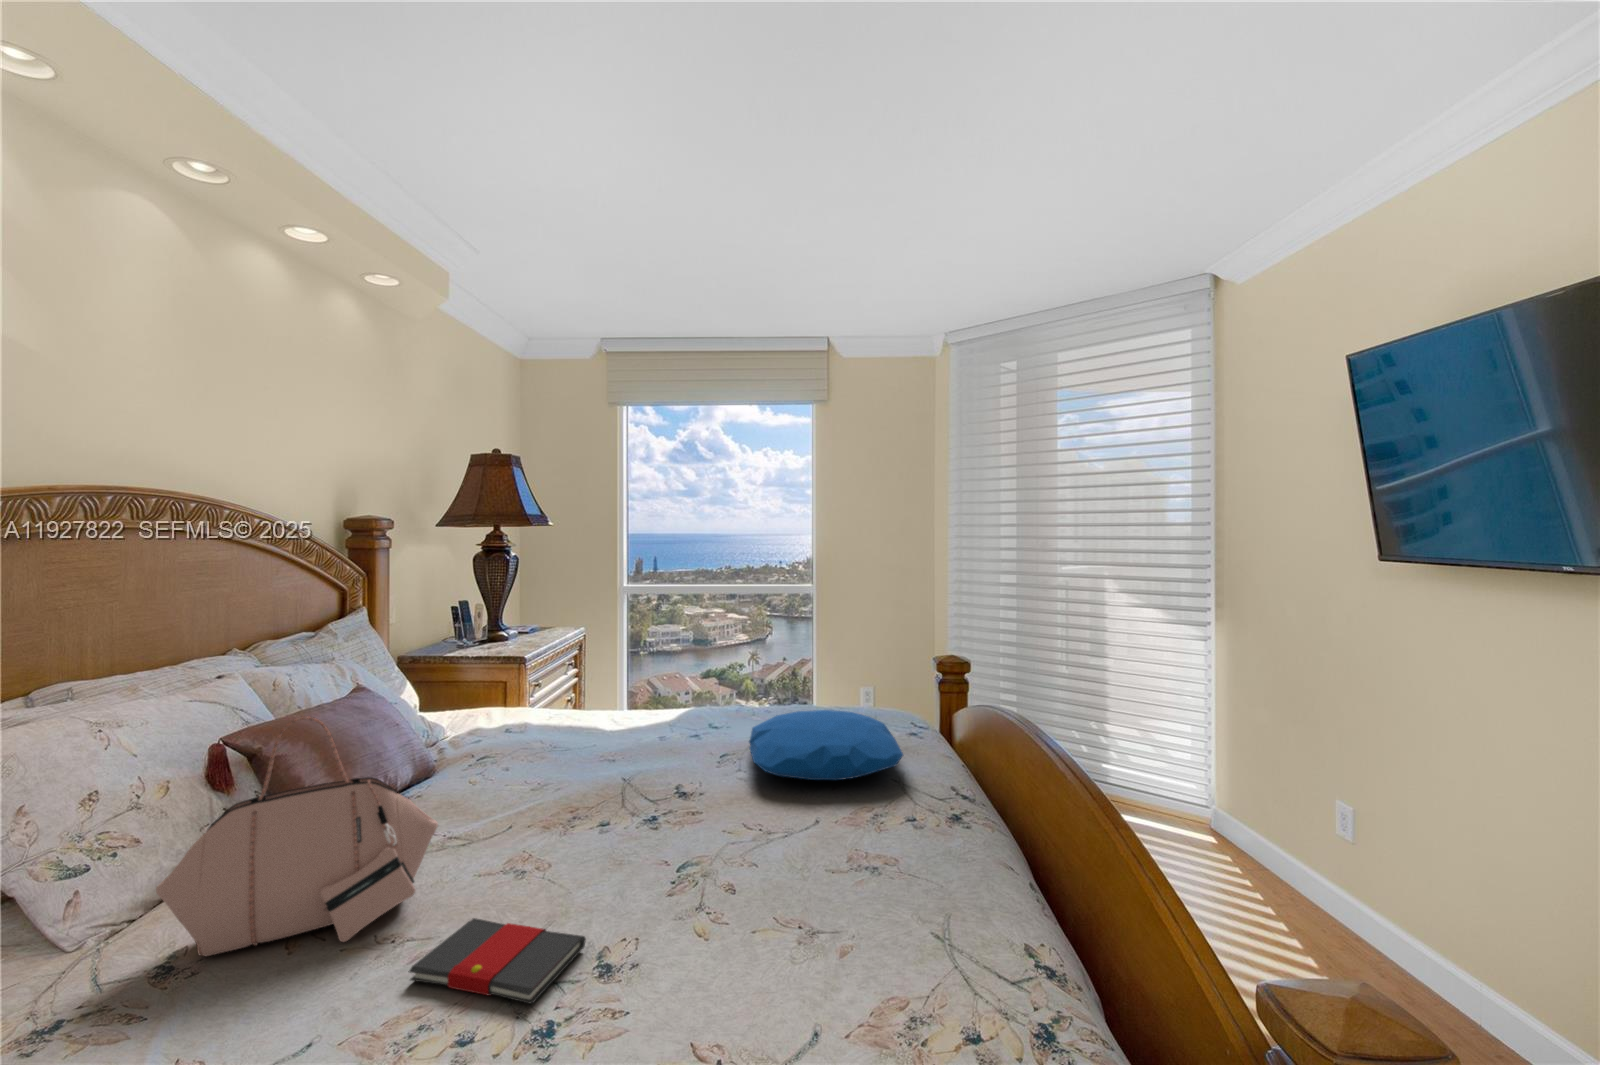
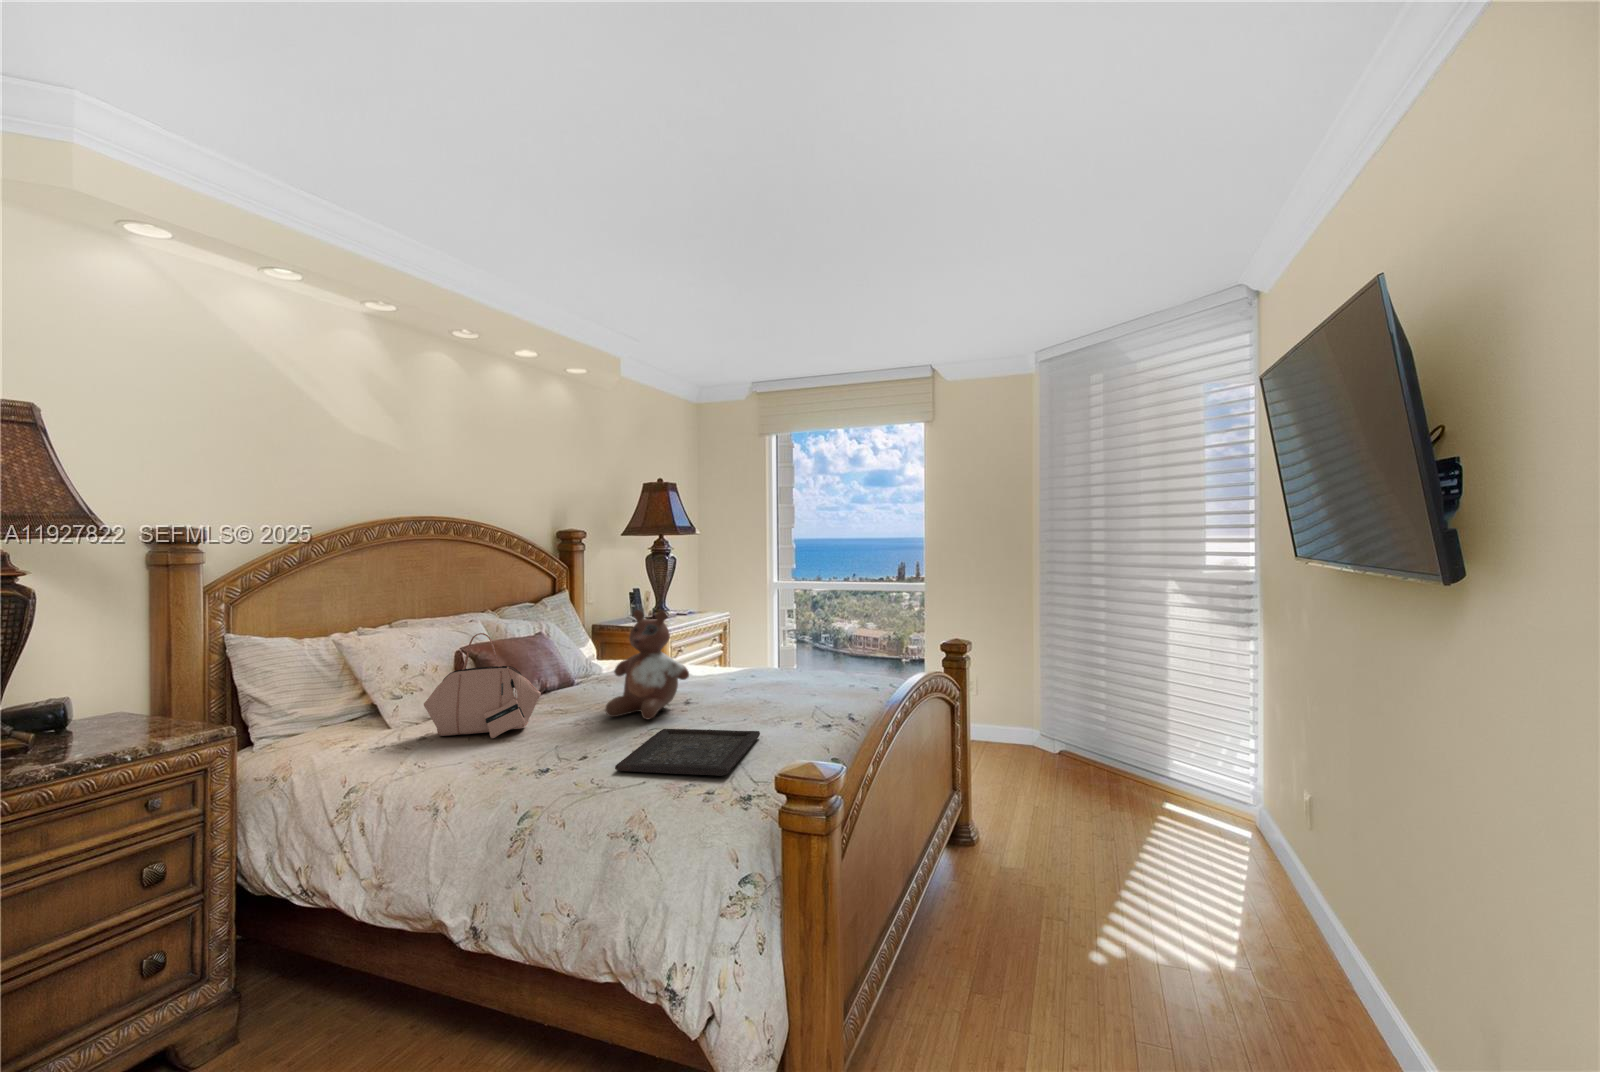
stuffed bear: none [547,645,688,842] -> present [605,610,689,719]
pillow: present [749,710,903,780] -> none [738,666,850,705]
tray: none [692,843,928,998] -> present [615,729,760,776]
book: present [408,918,586,1004] -> none [508,735,586,763]

